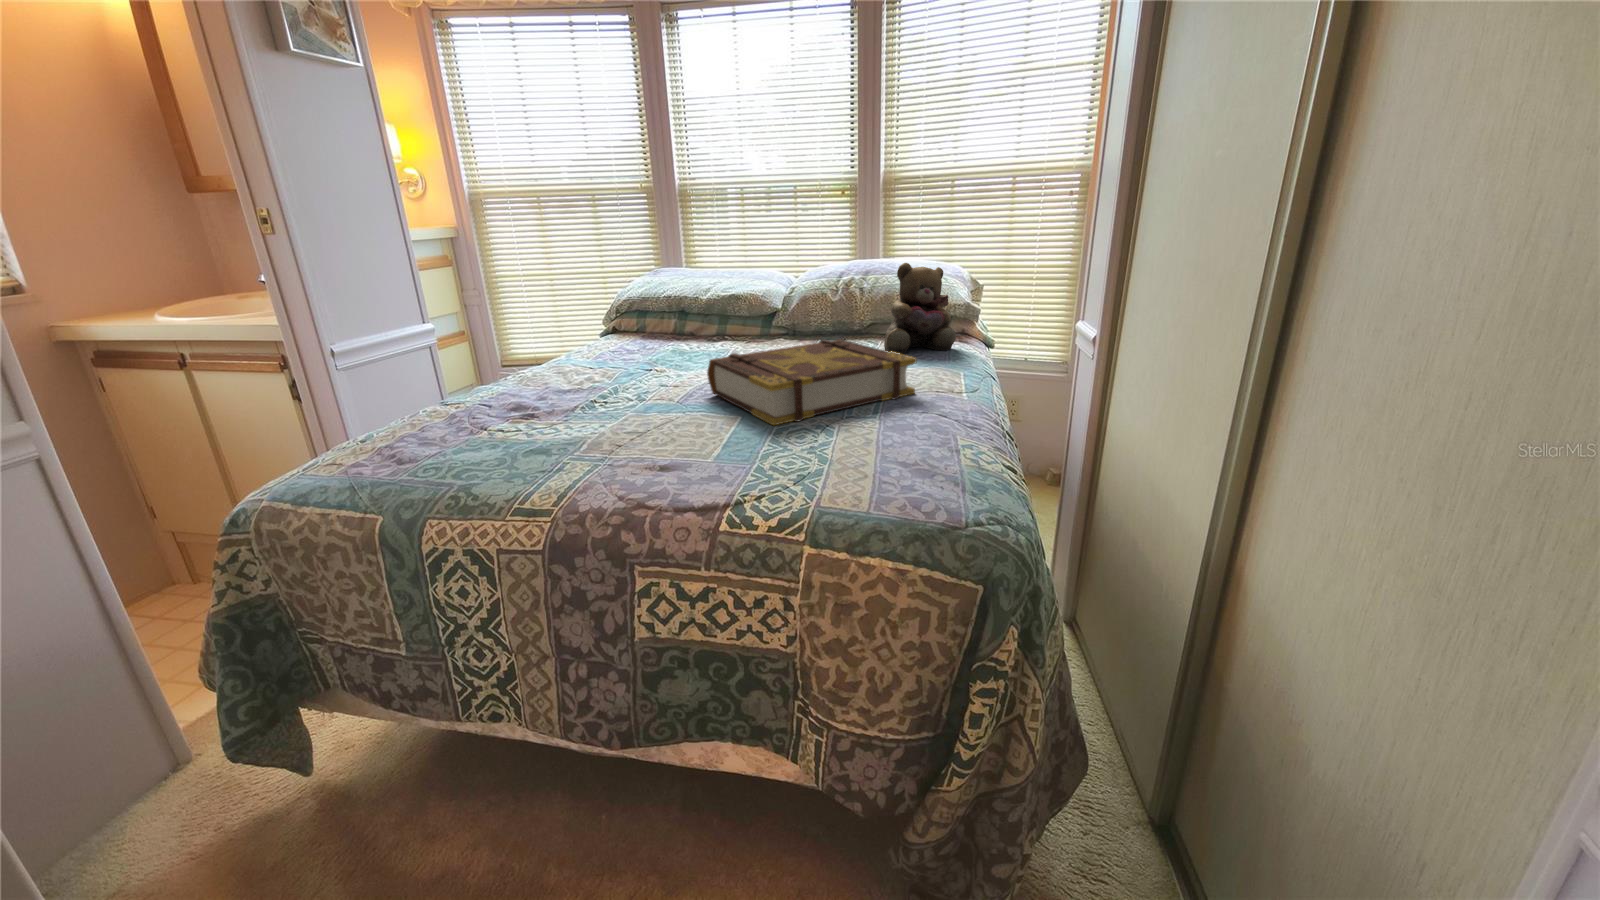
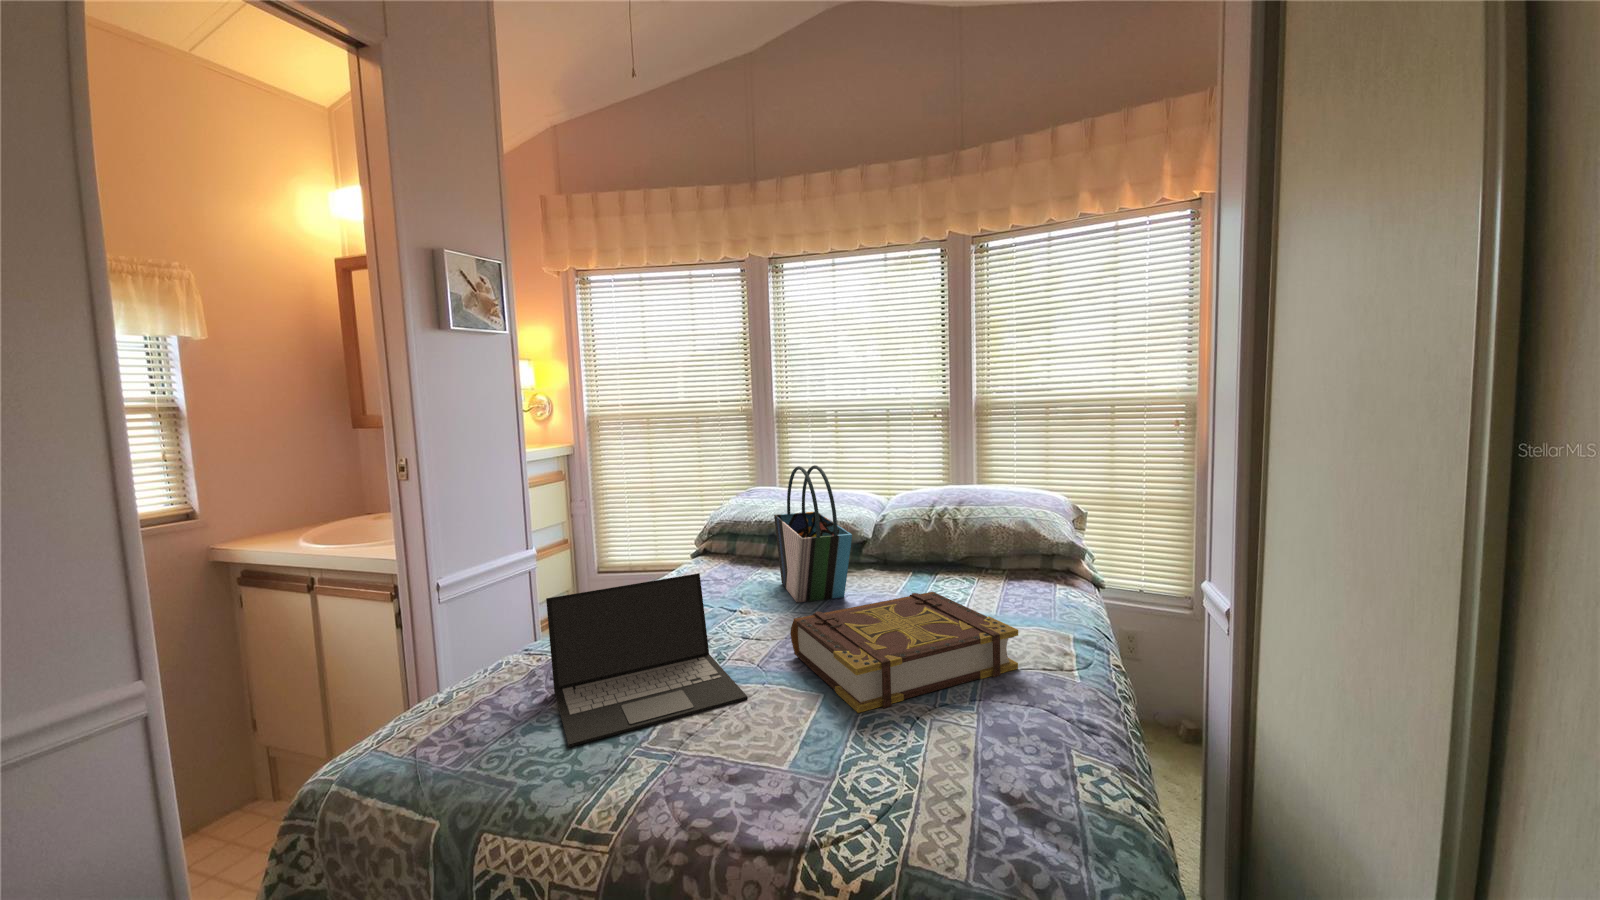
tote bag: none [684,224,764,362] -> present [774,465,852,602]
teddy bear: present [884,263,956,354] -> none [980,505,1060,600]
laptop: none [454,319,670,460] -> present [546,573,748,747]

